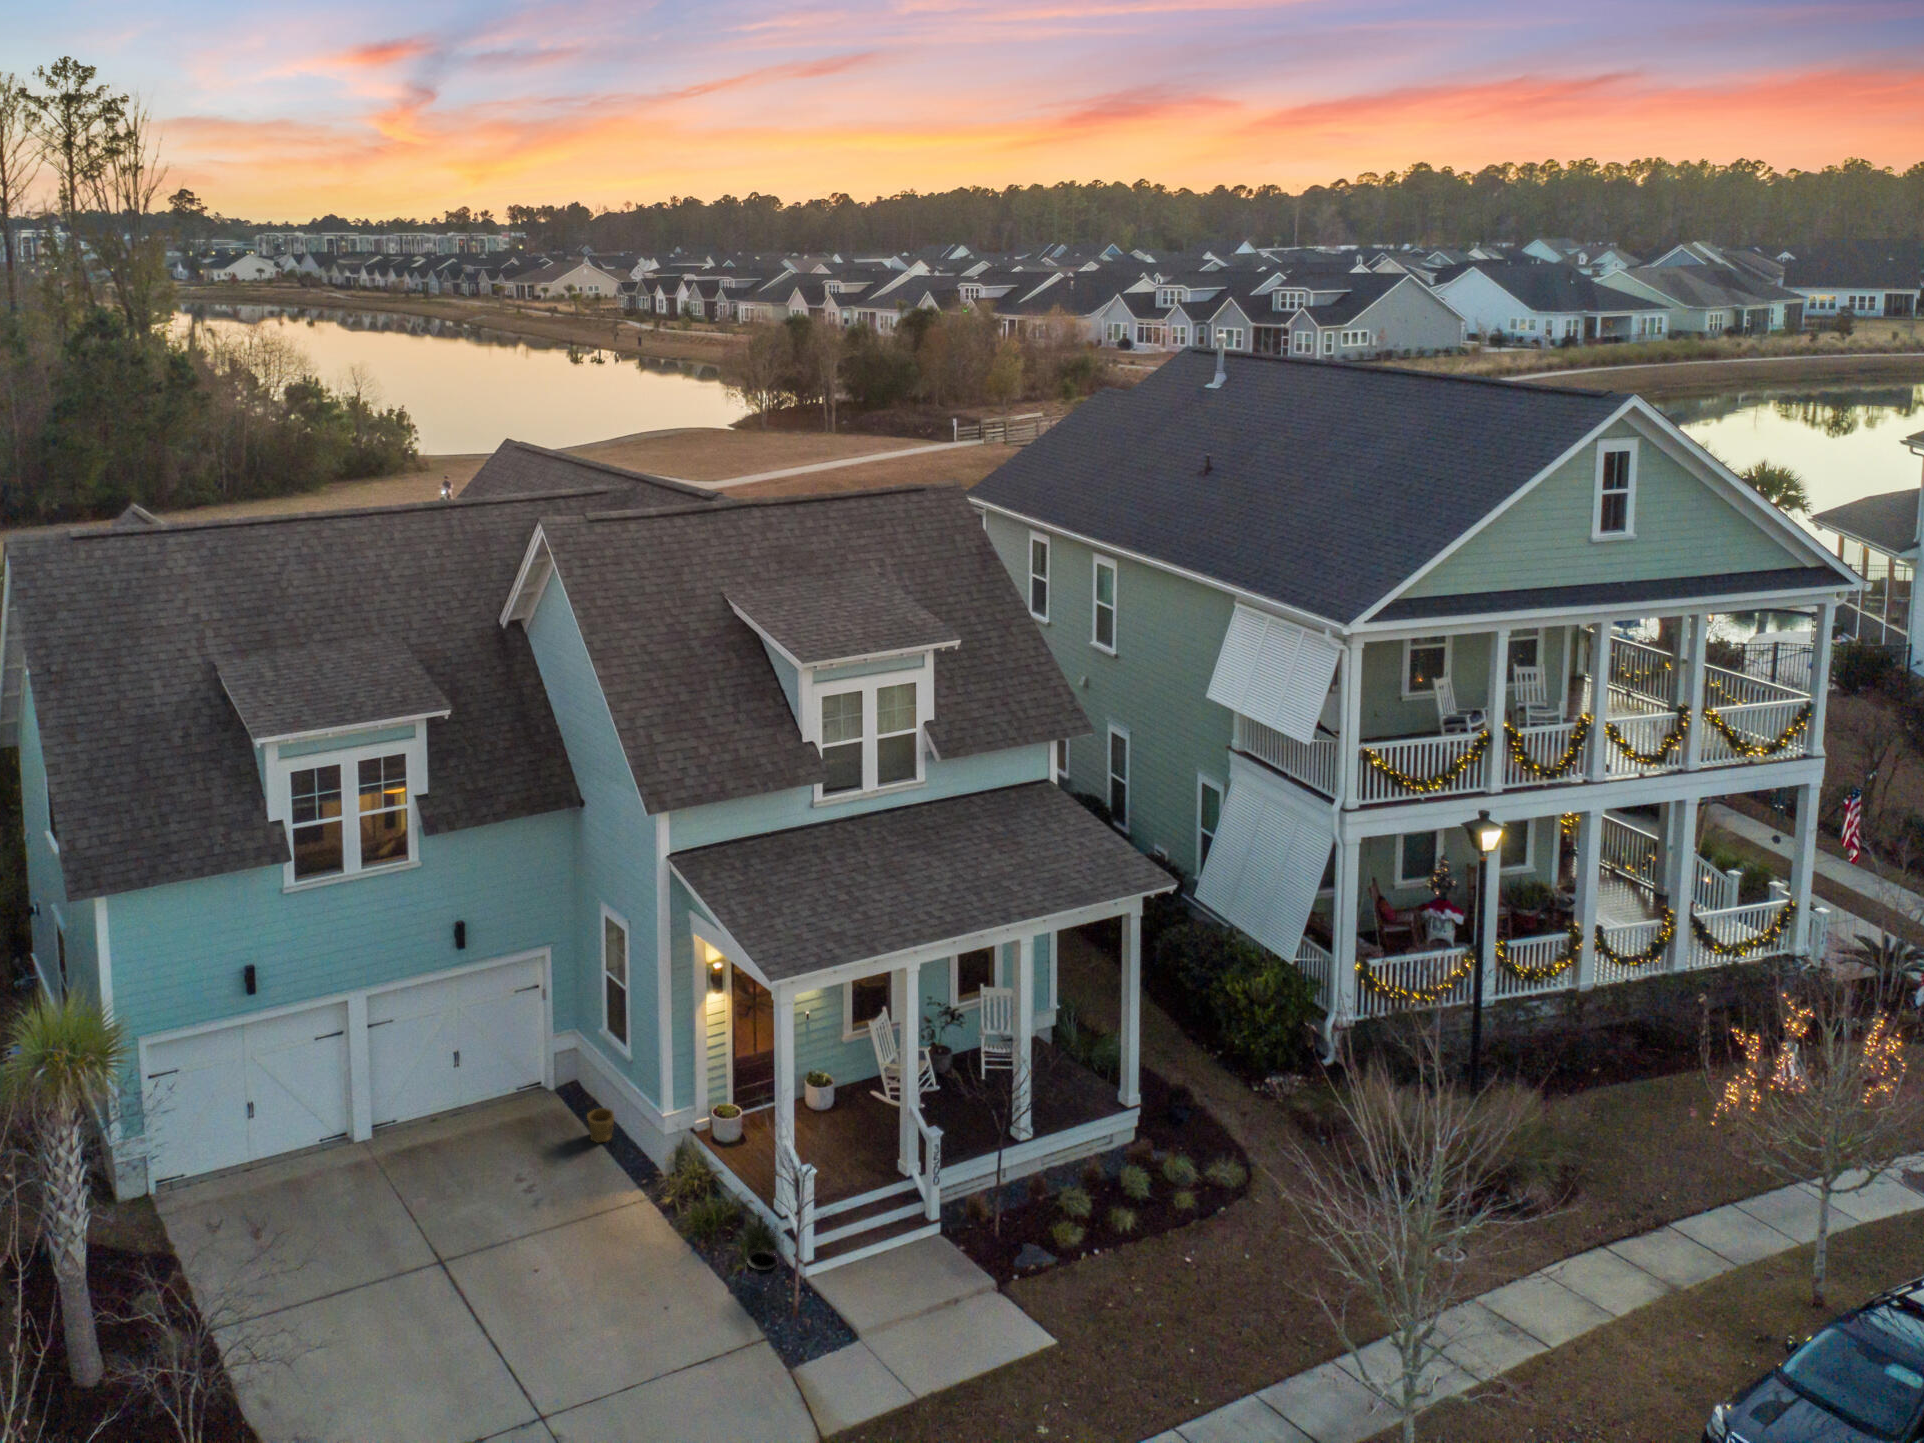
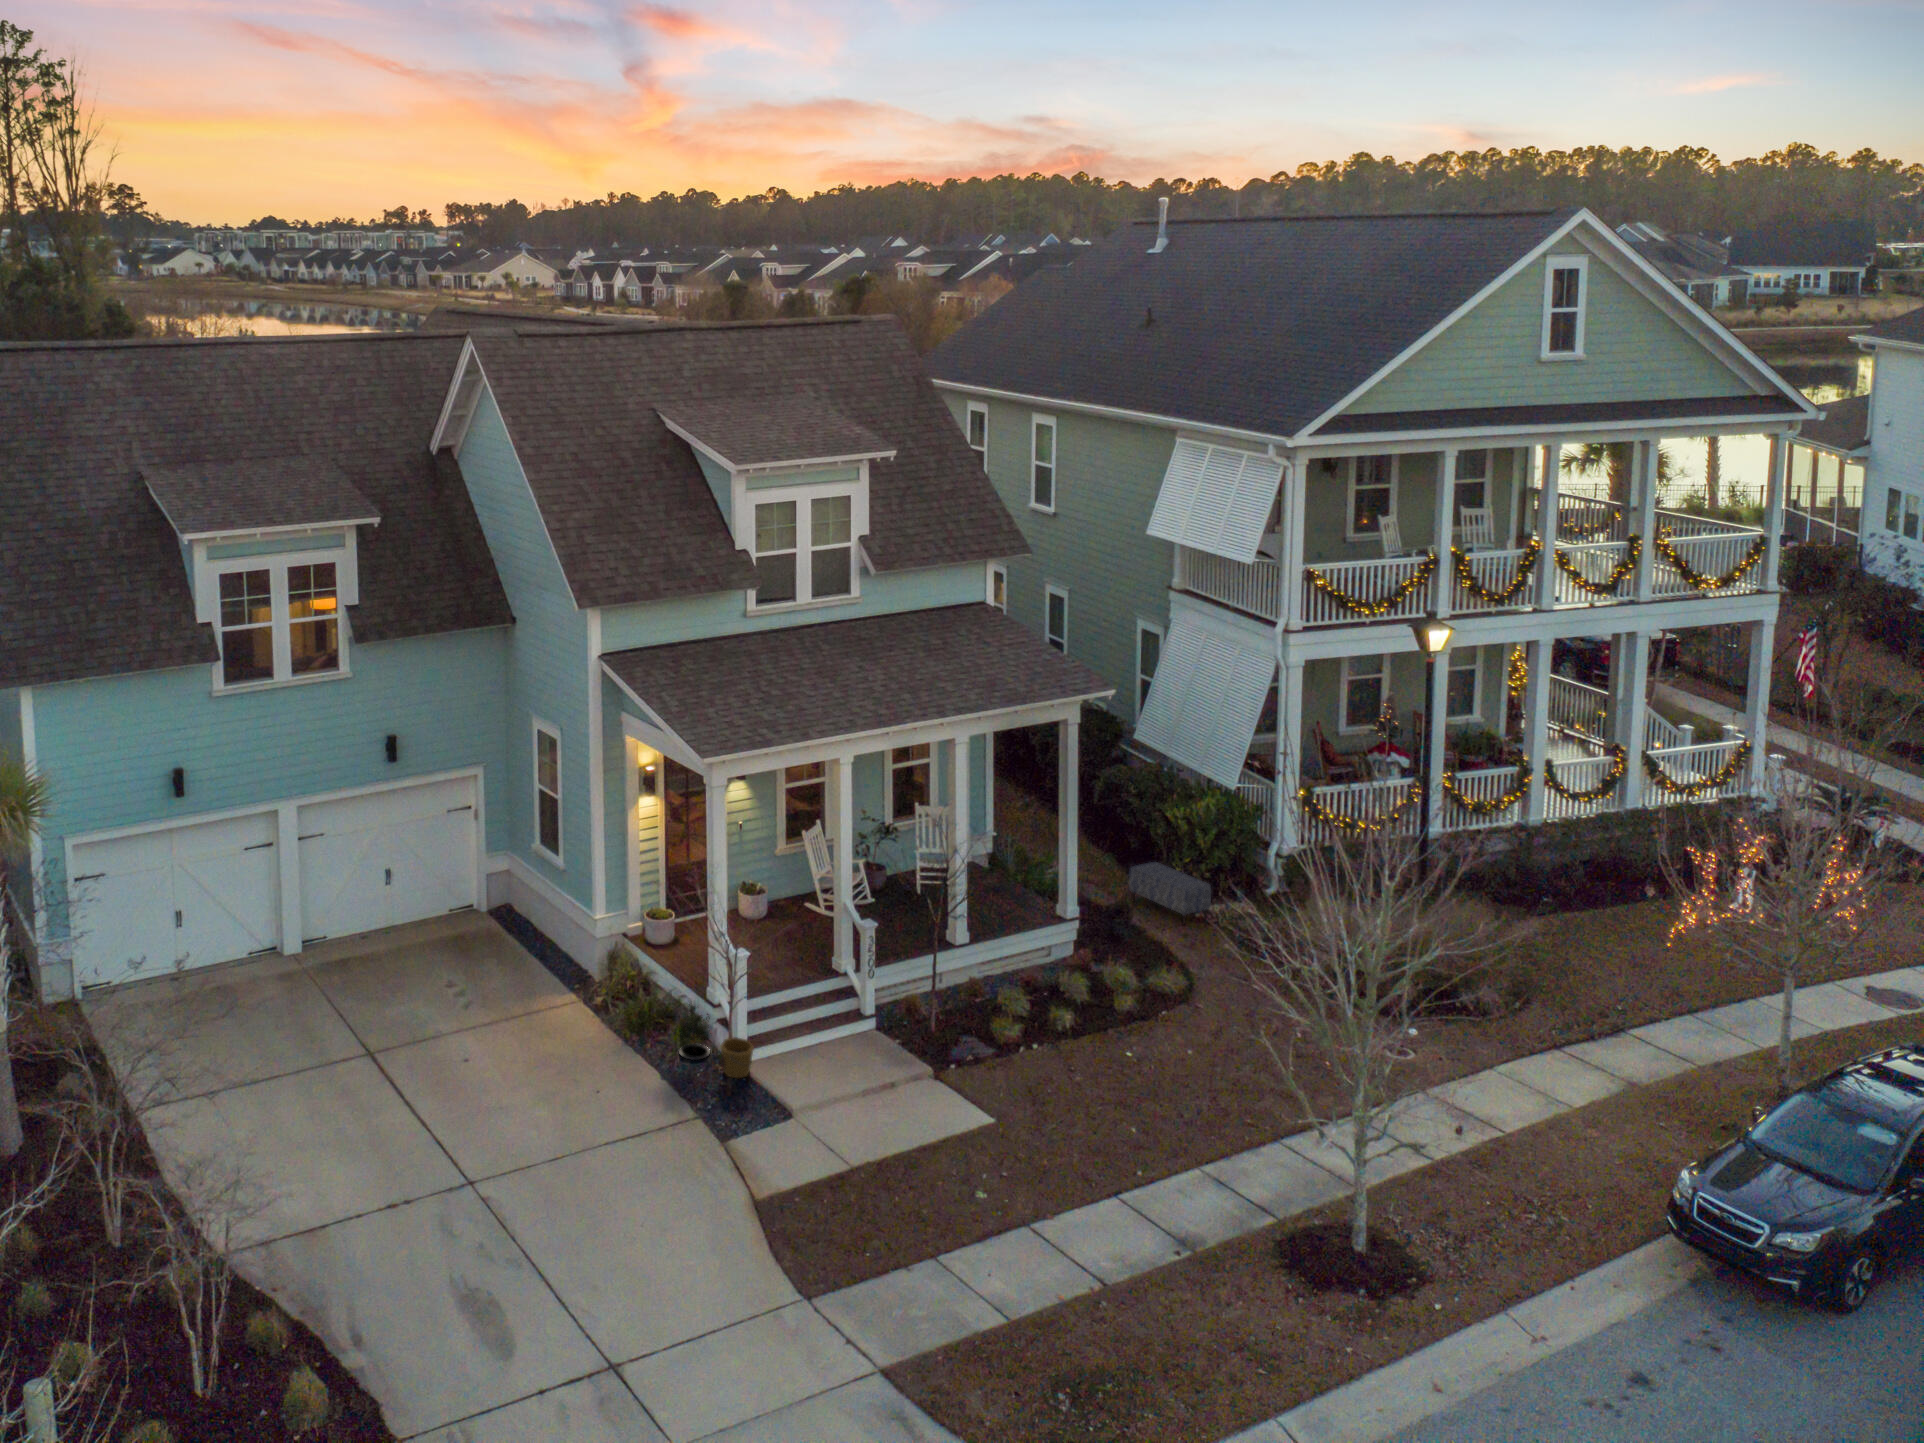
bench: none [1188,1035,1269,1104] -> present [1128,862,1211,924]
bucket: present [587,1108,614,1142] -> present [721,1037,754,1078]

